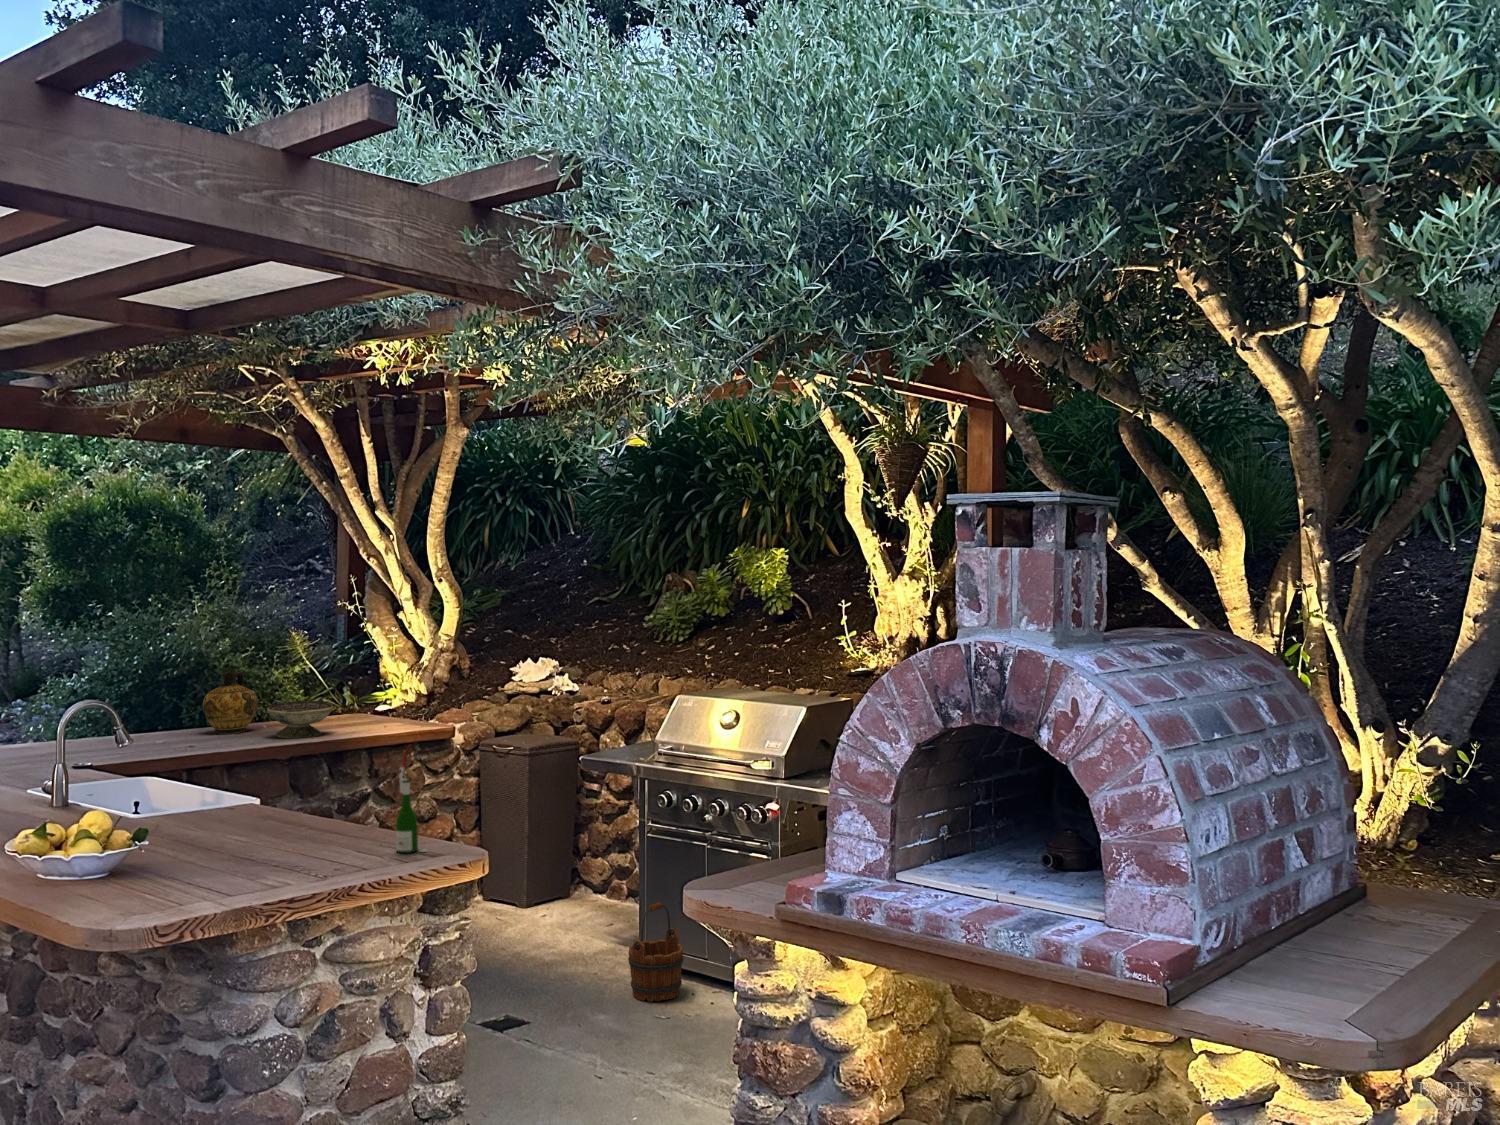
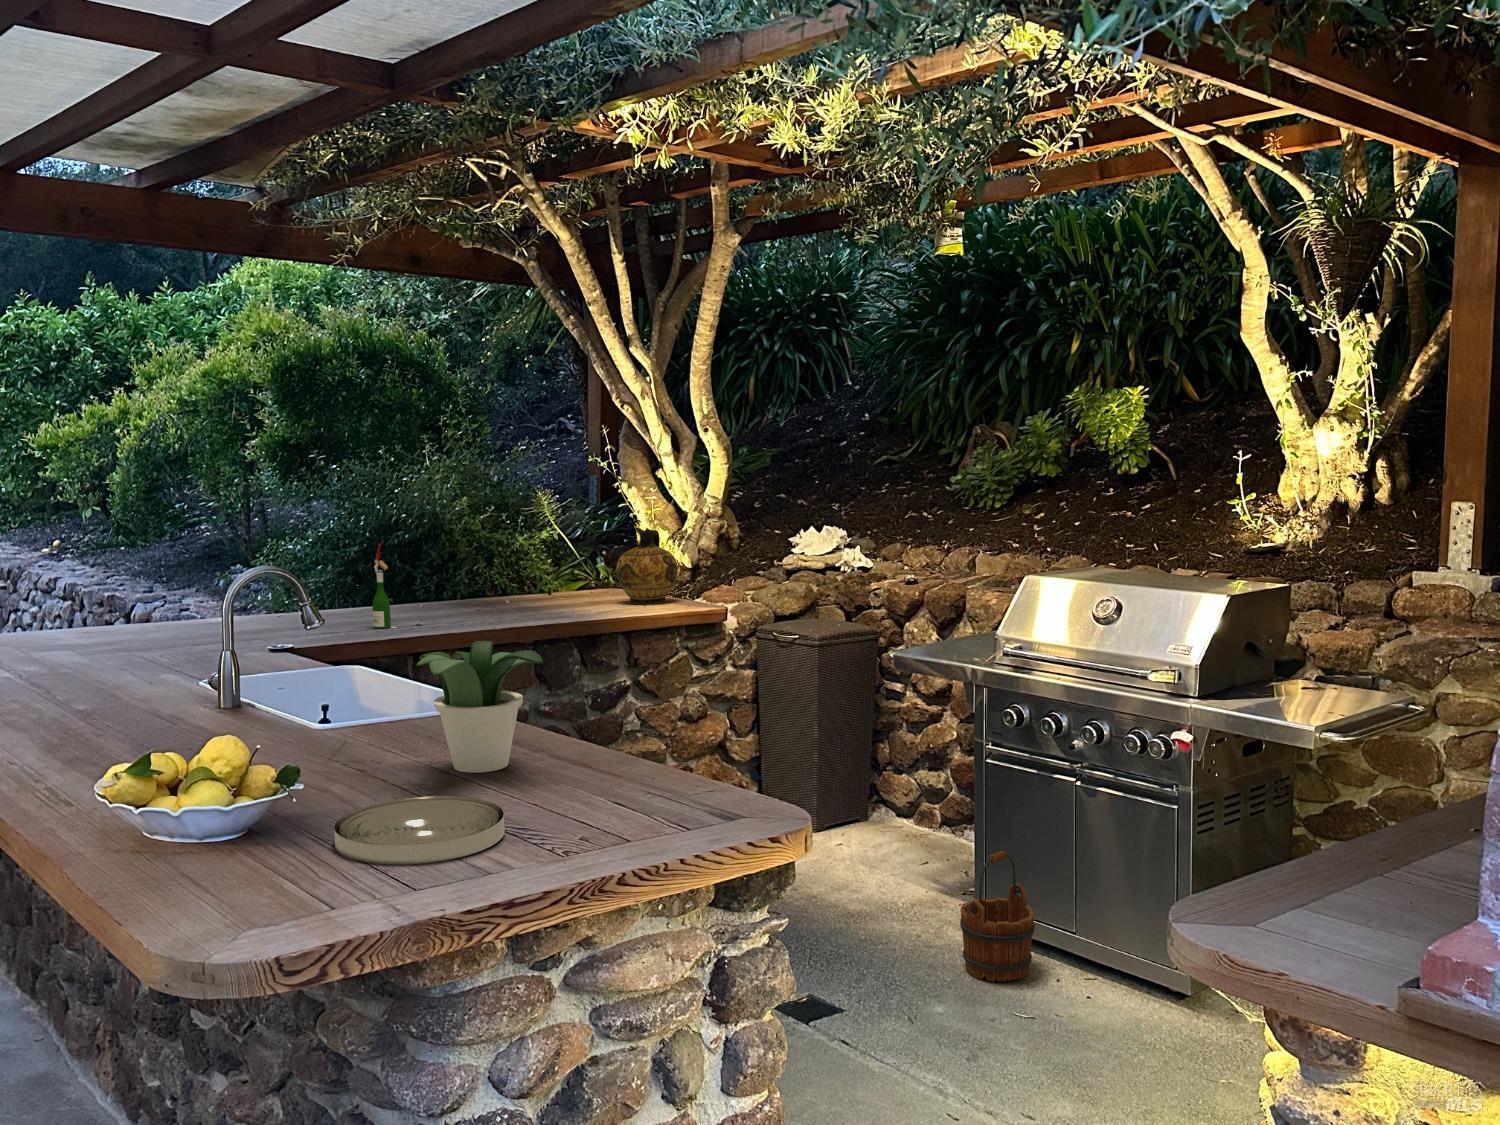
ceramic jug: present [203,670,258,734] -> present [616,528,678,604]
decorative bowl: present [267,701,334,738] -> none [505,573,582,618]
wine bottle: present [396,745,426,853] -> present [373,542,397,628]
potted plant: none [215,750,309,844] -> present [416,641,543,773]
plate: none [164,854,283,895] -> present [334,796,505,864]

